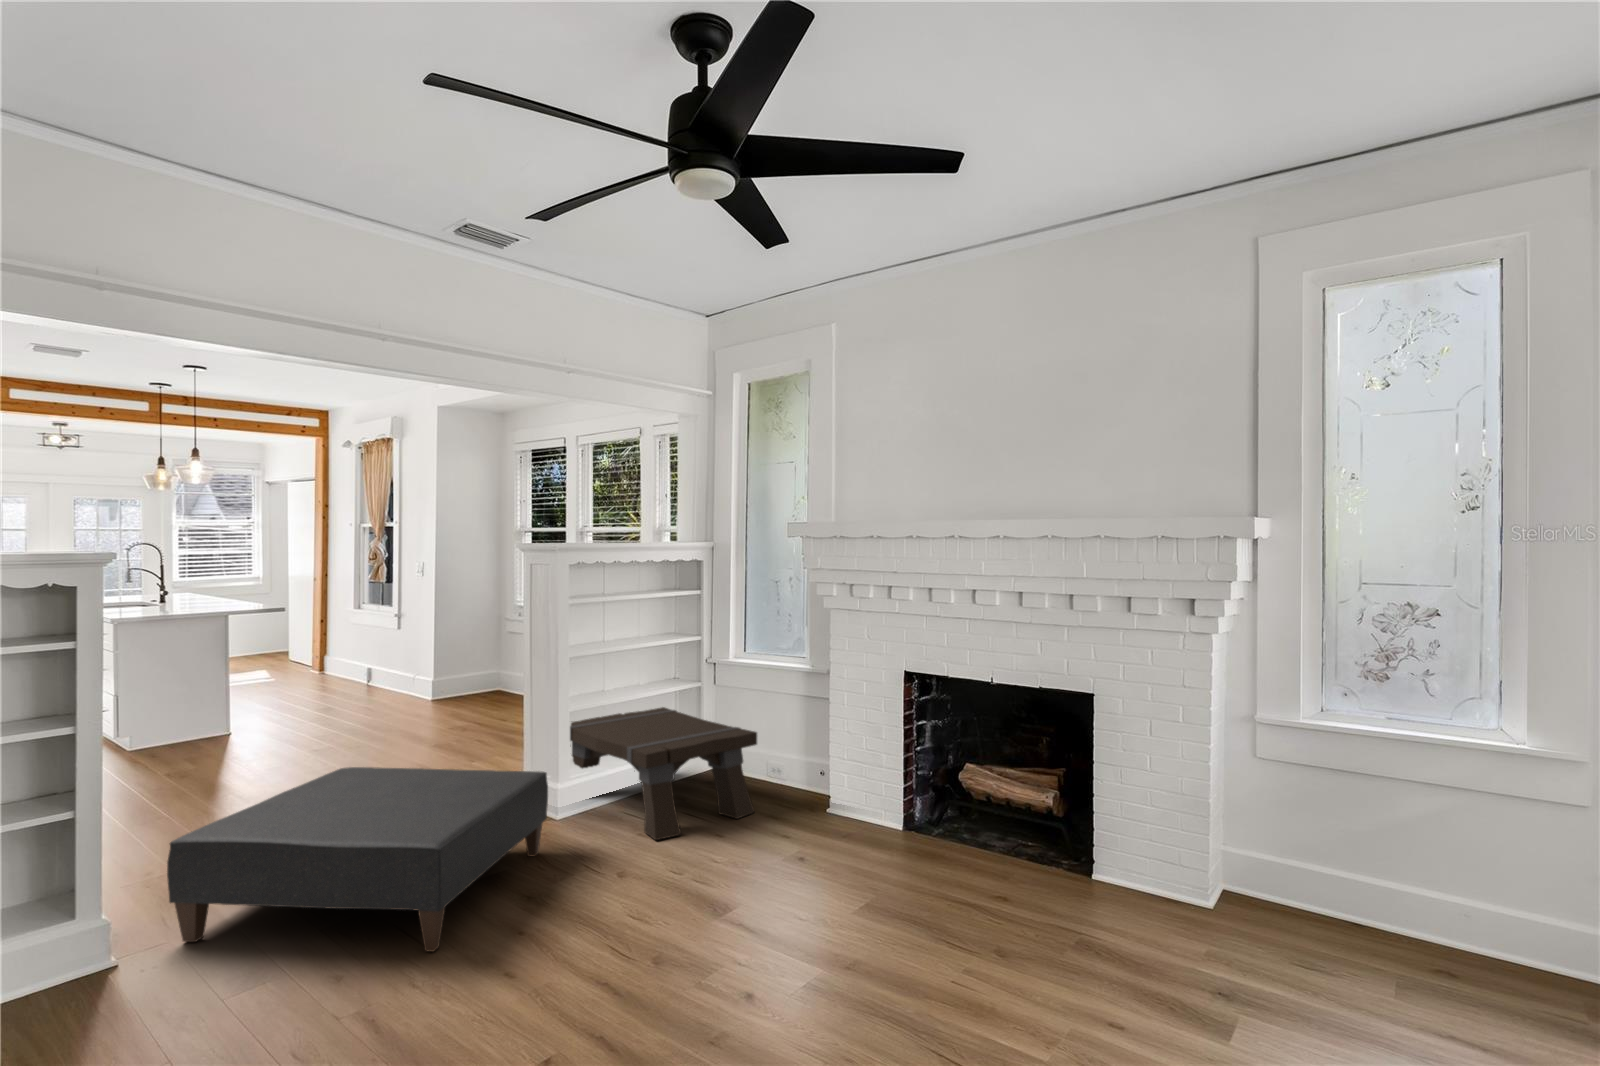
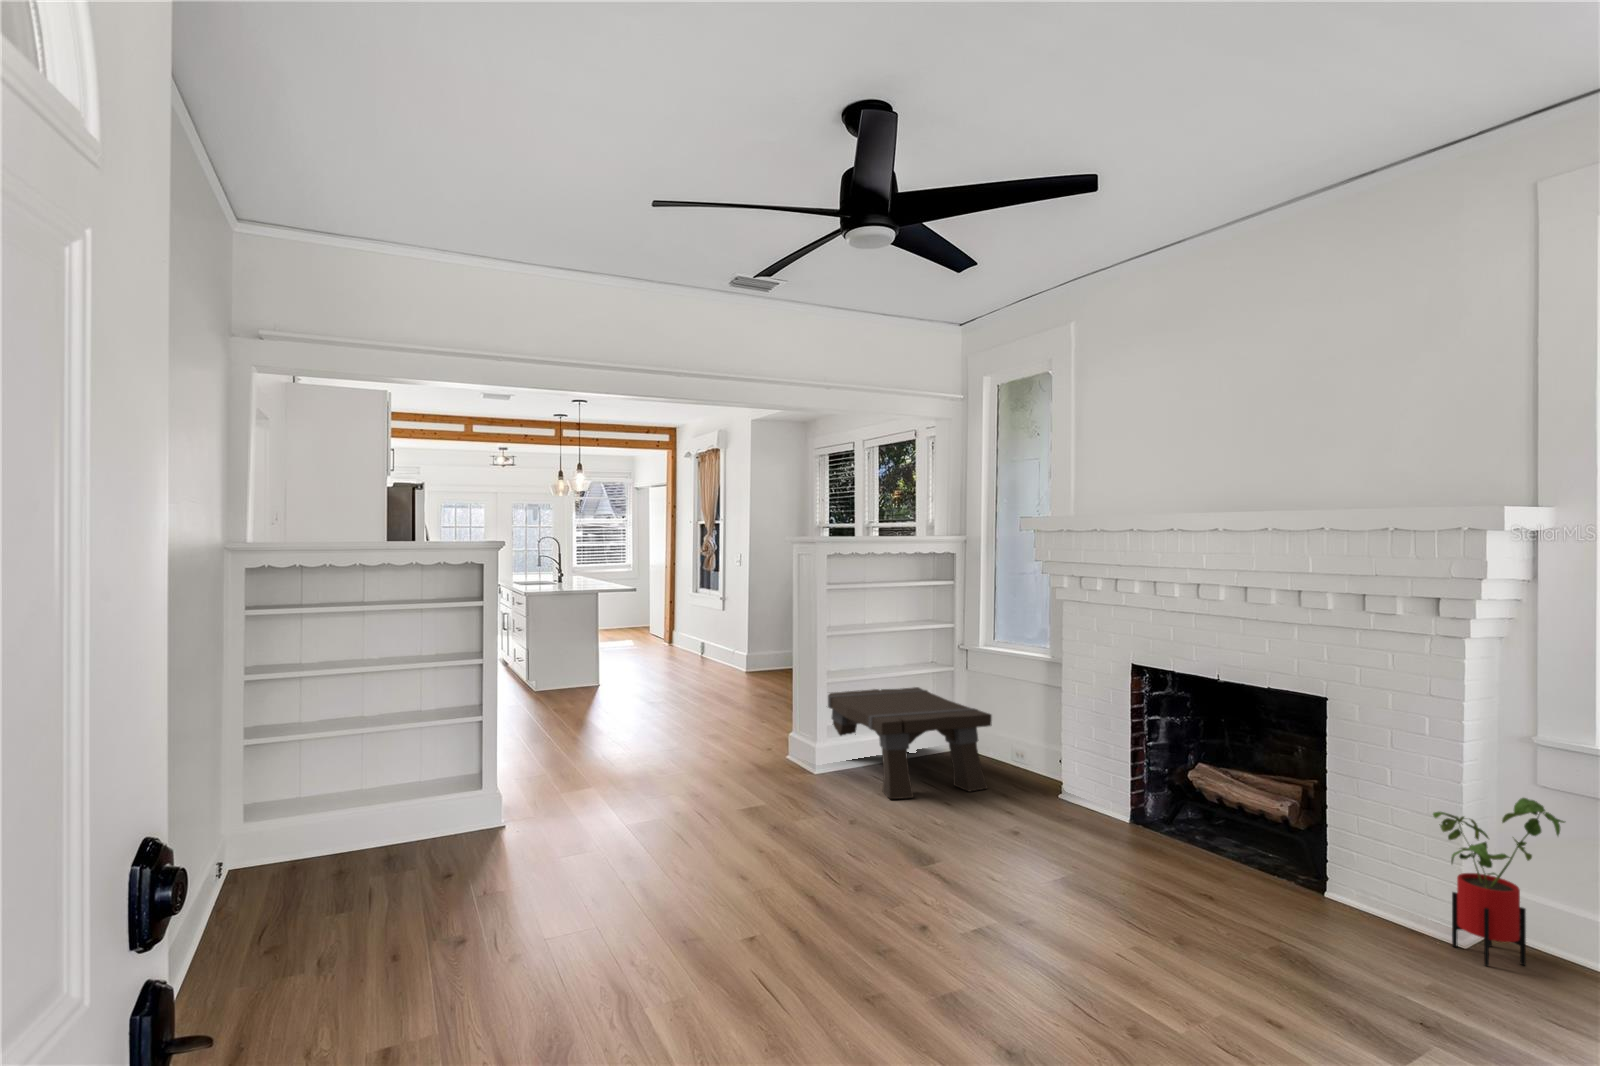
ottoman: present [167,767,548,952] -> none [532,711,800,852]
house plant: none [1190,772,1292,927] -> present [1433,798,1565,966]

